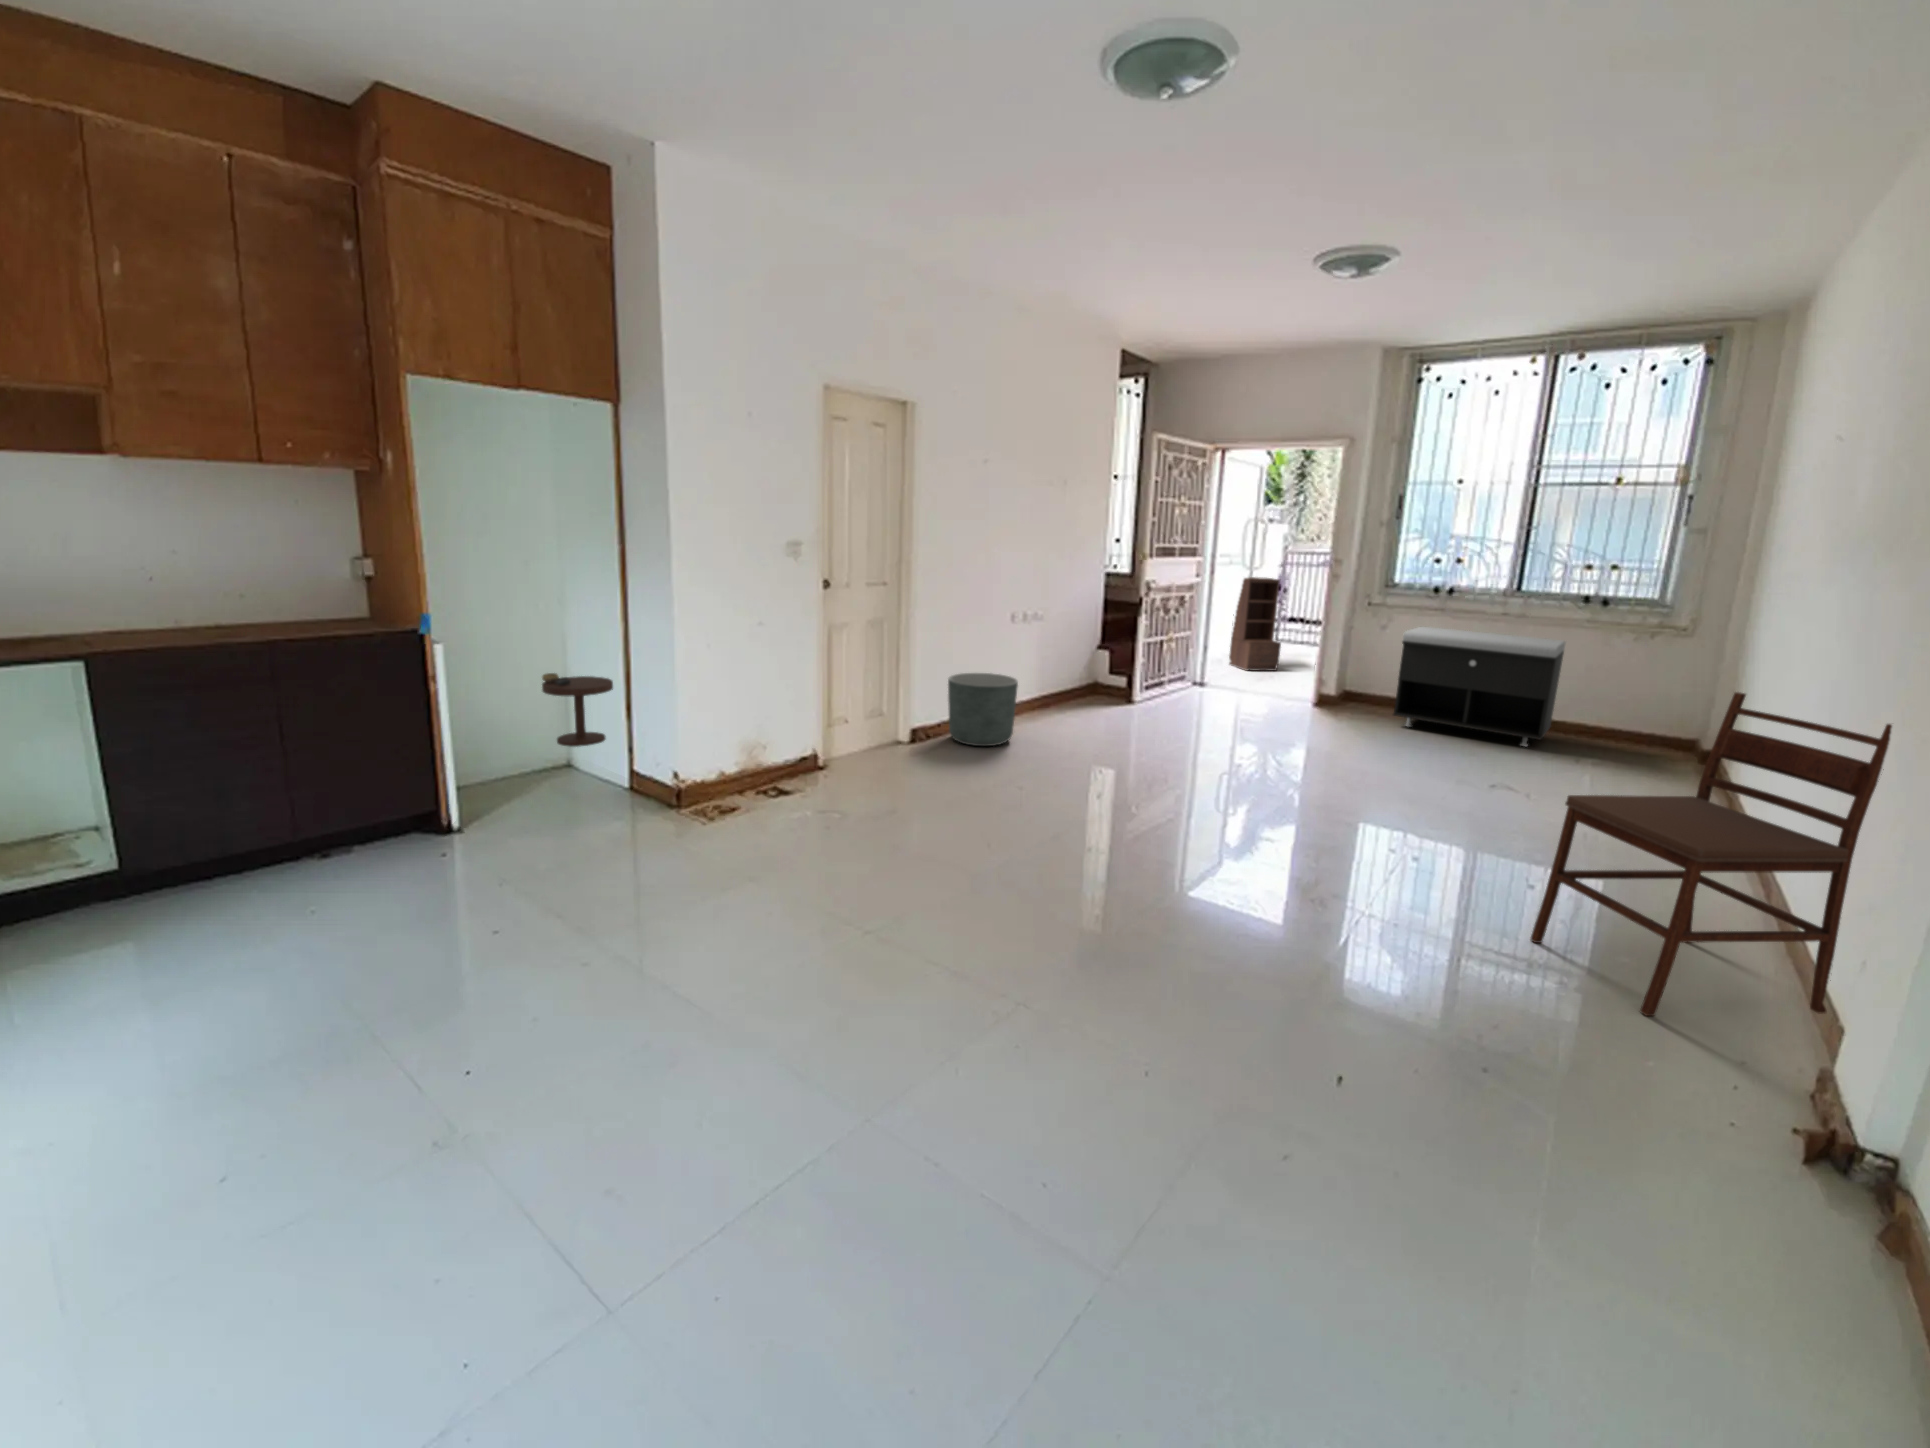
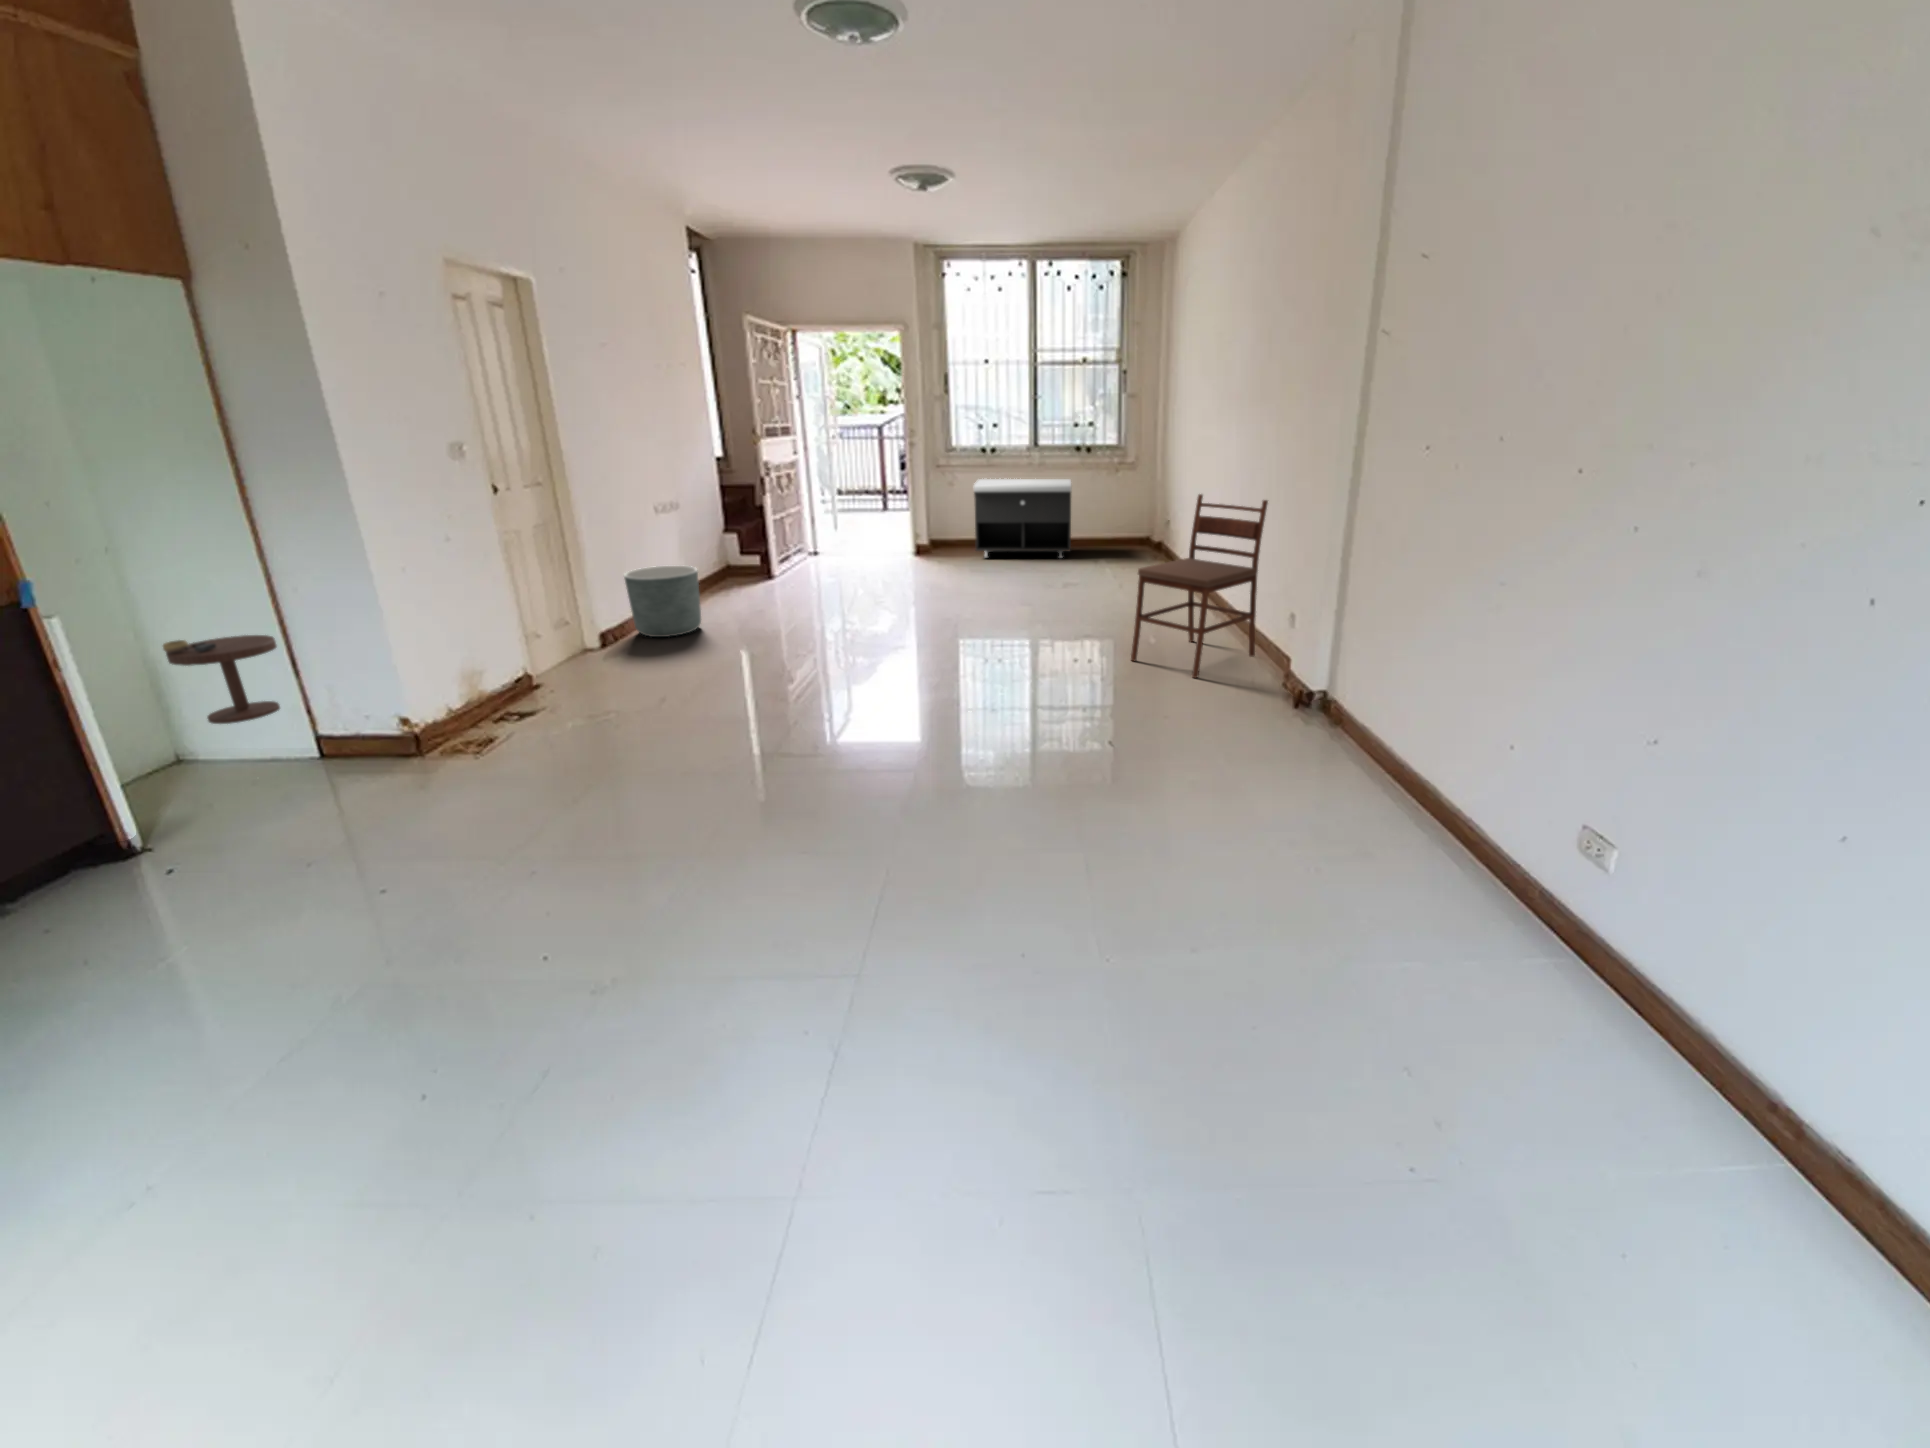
bookshelf: present [1229,577,1281,671] -> none [815,450,865,536]

